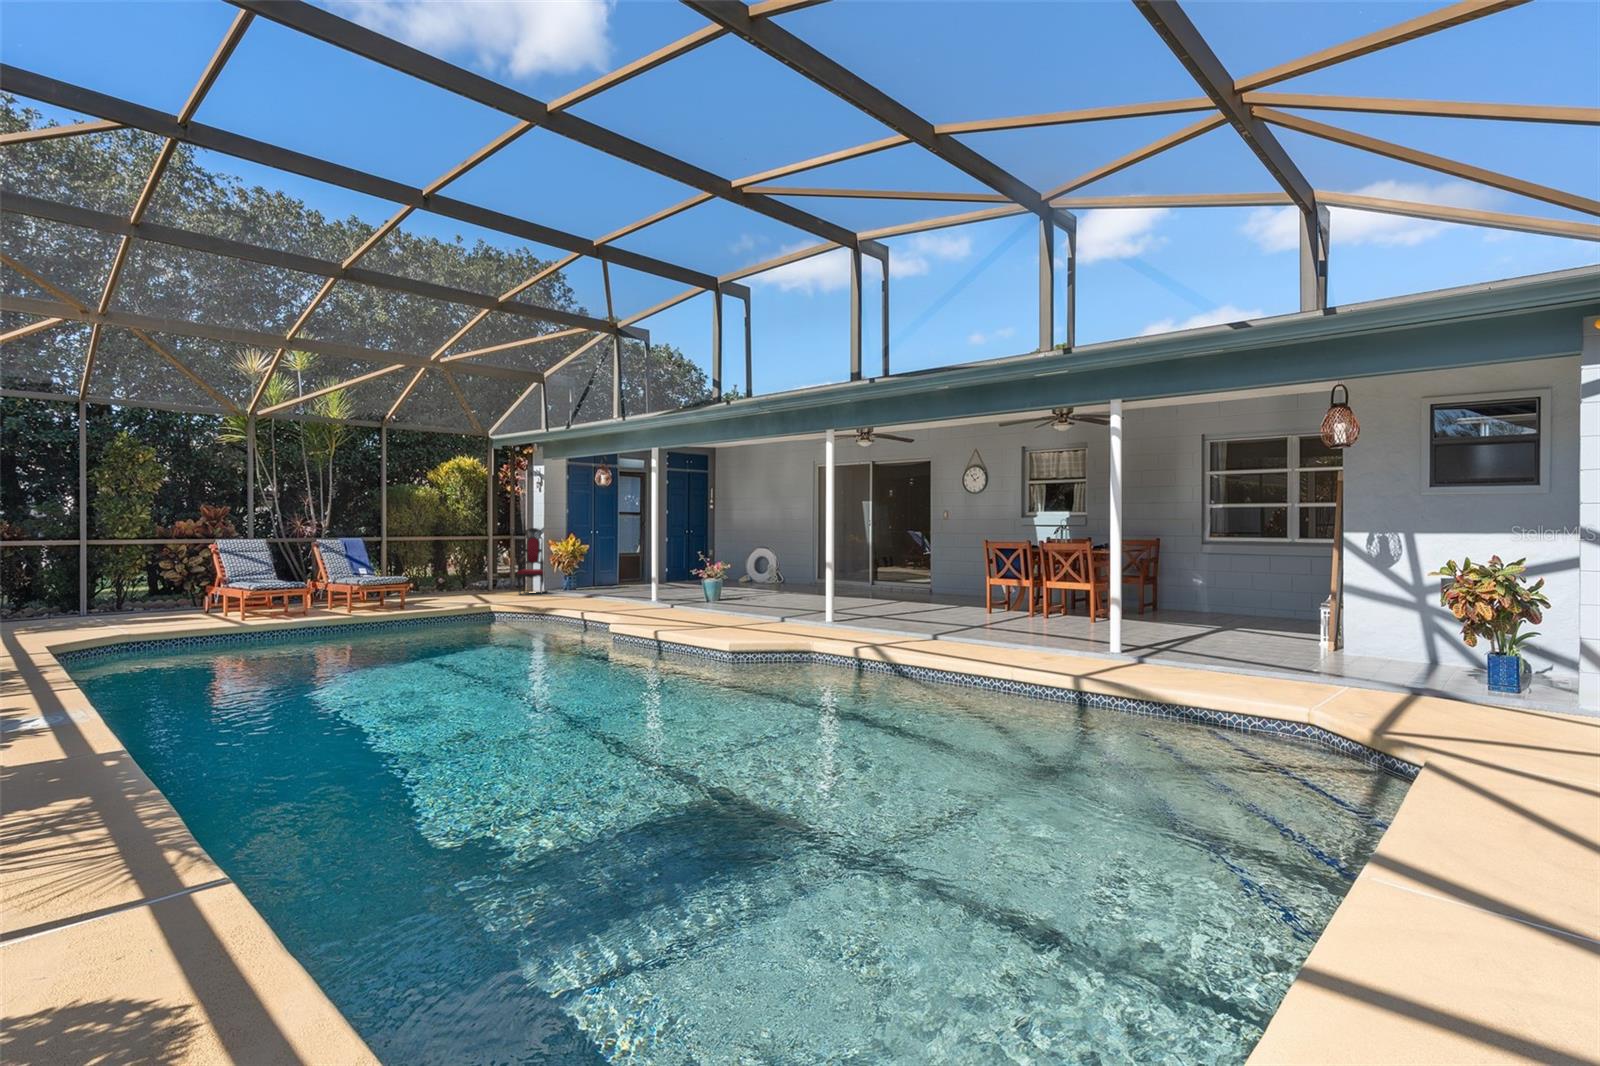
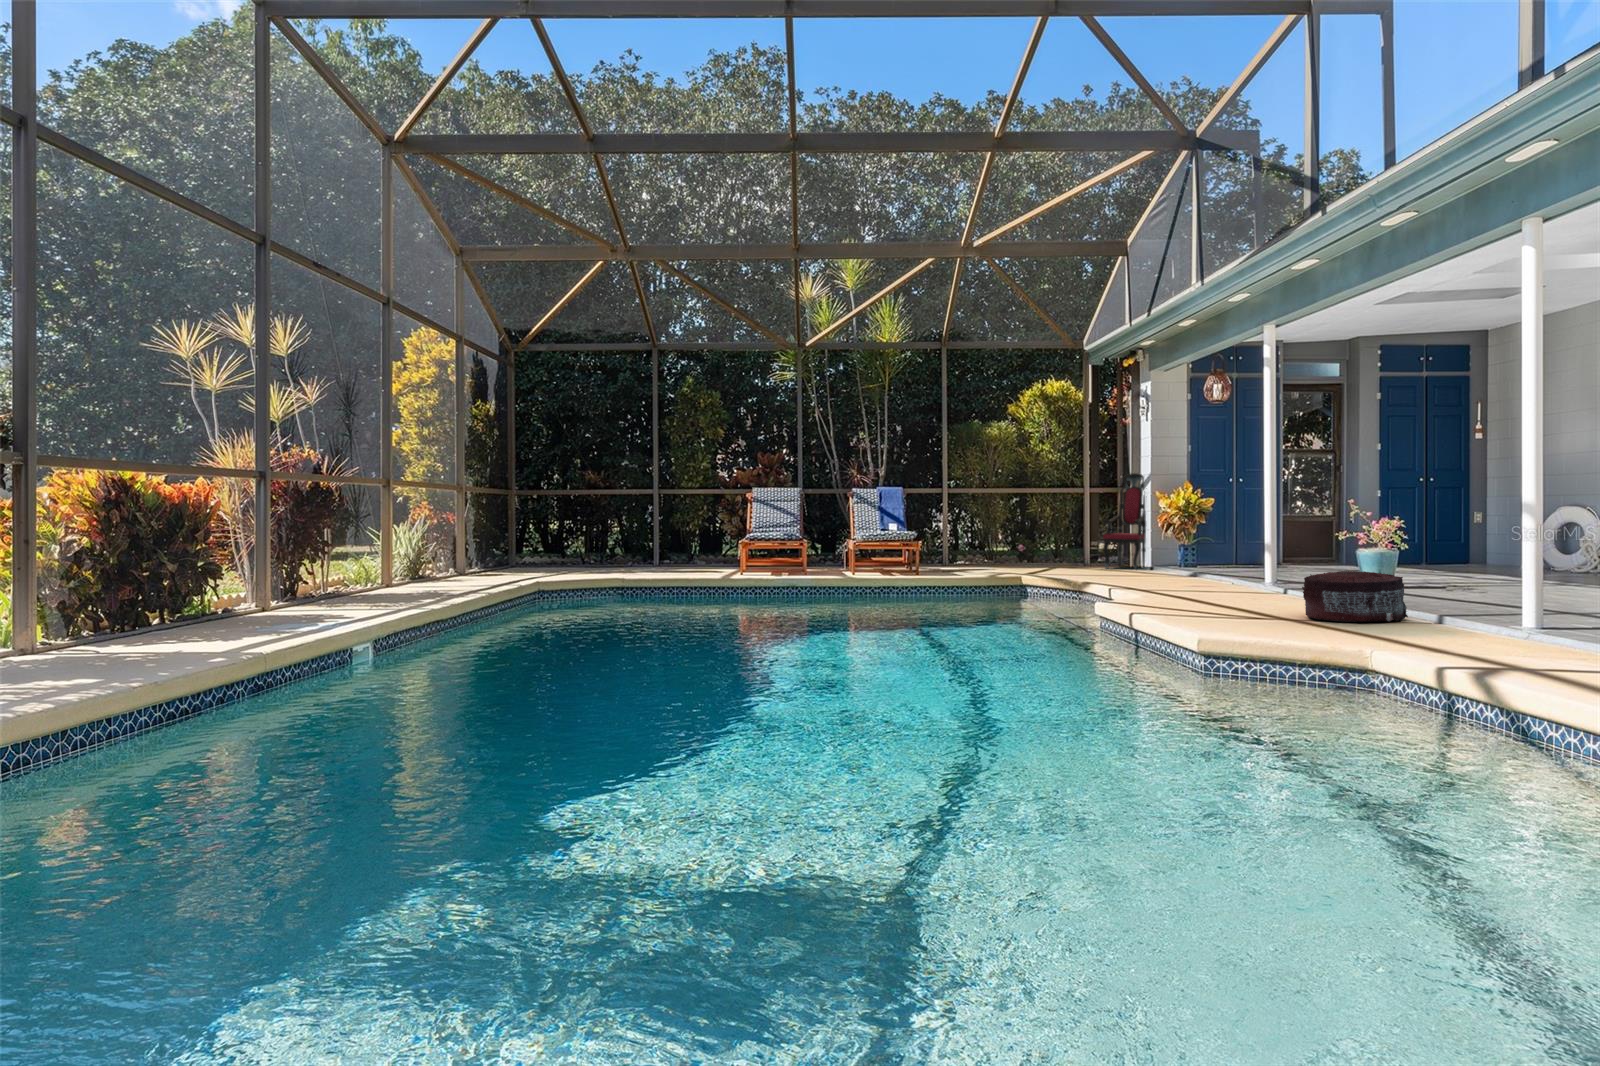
pouf: none [741,600,786,627] -> present [1302,571,1408,622]

